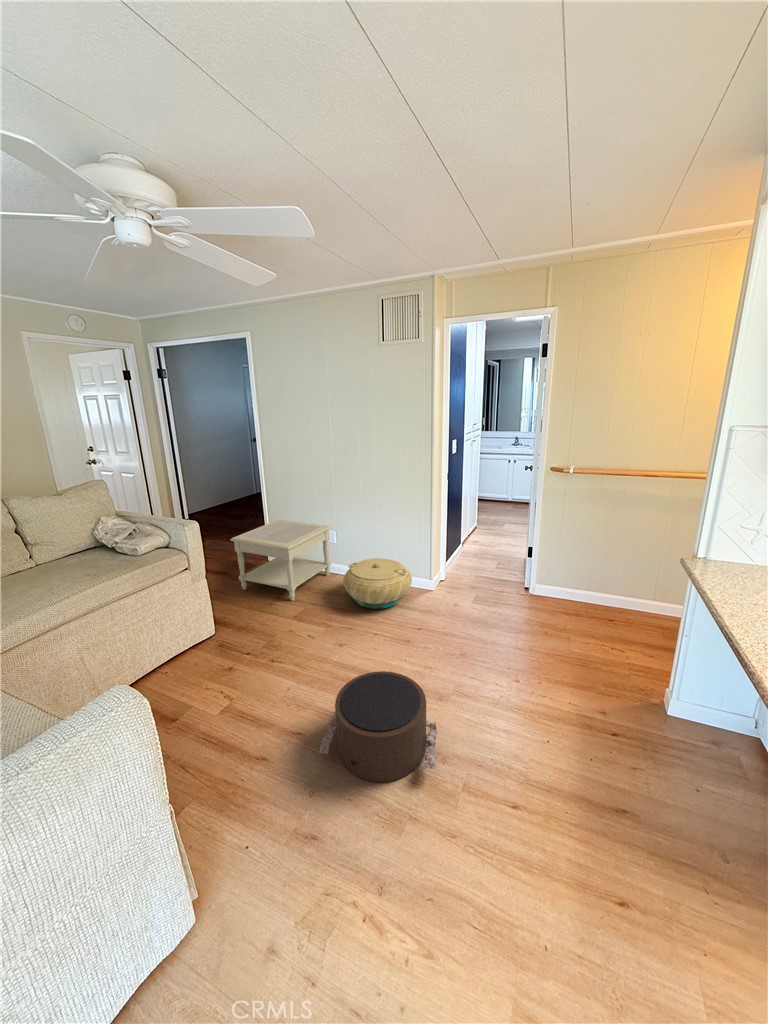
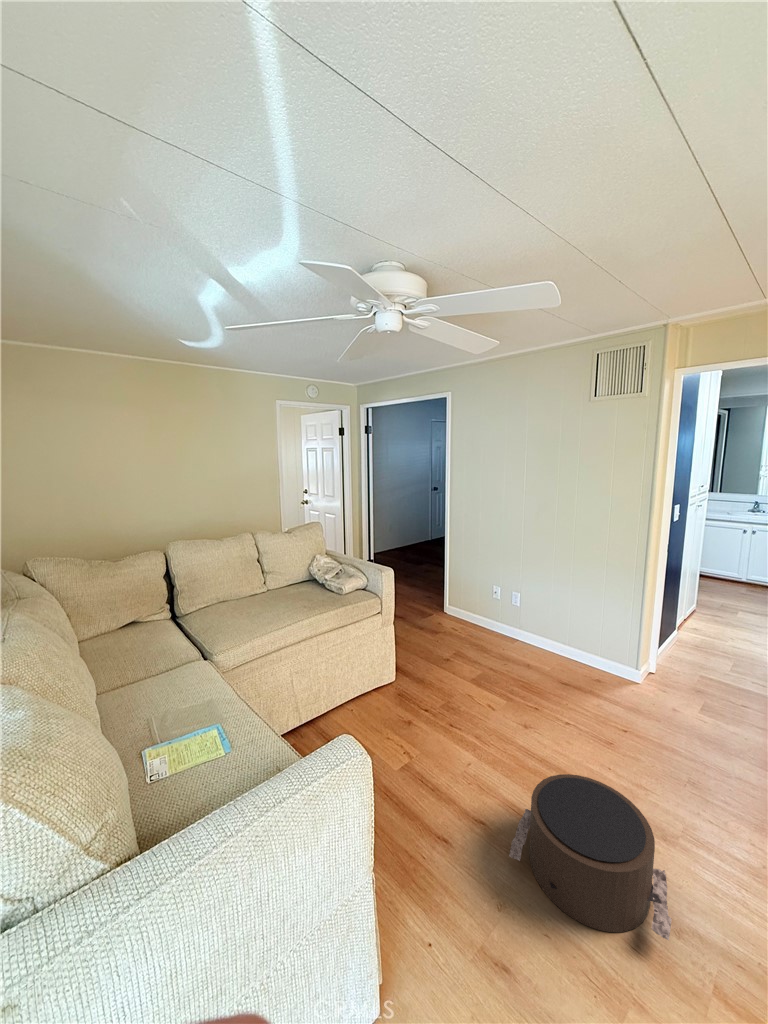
side table: present [230,520,331,601] -> none [413,573,515,661]
basket: present [343,558,412,609] -> none [528,631,614,693]

